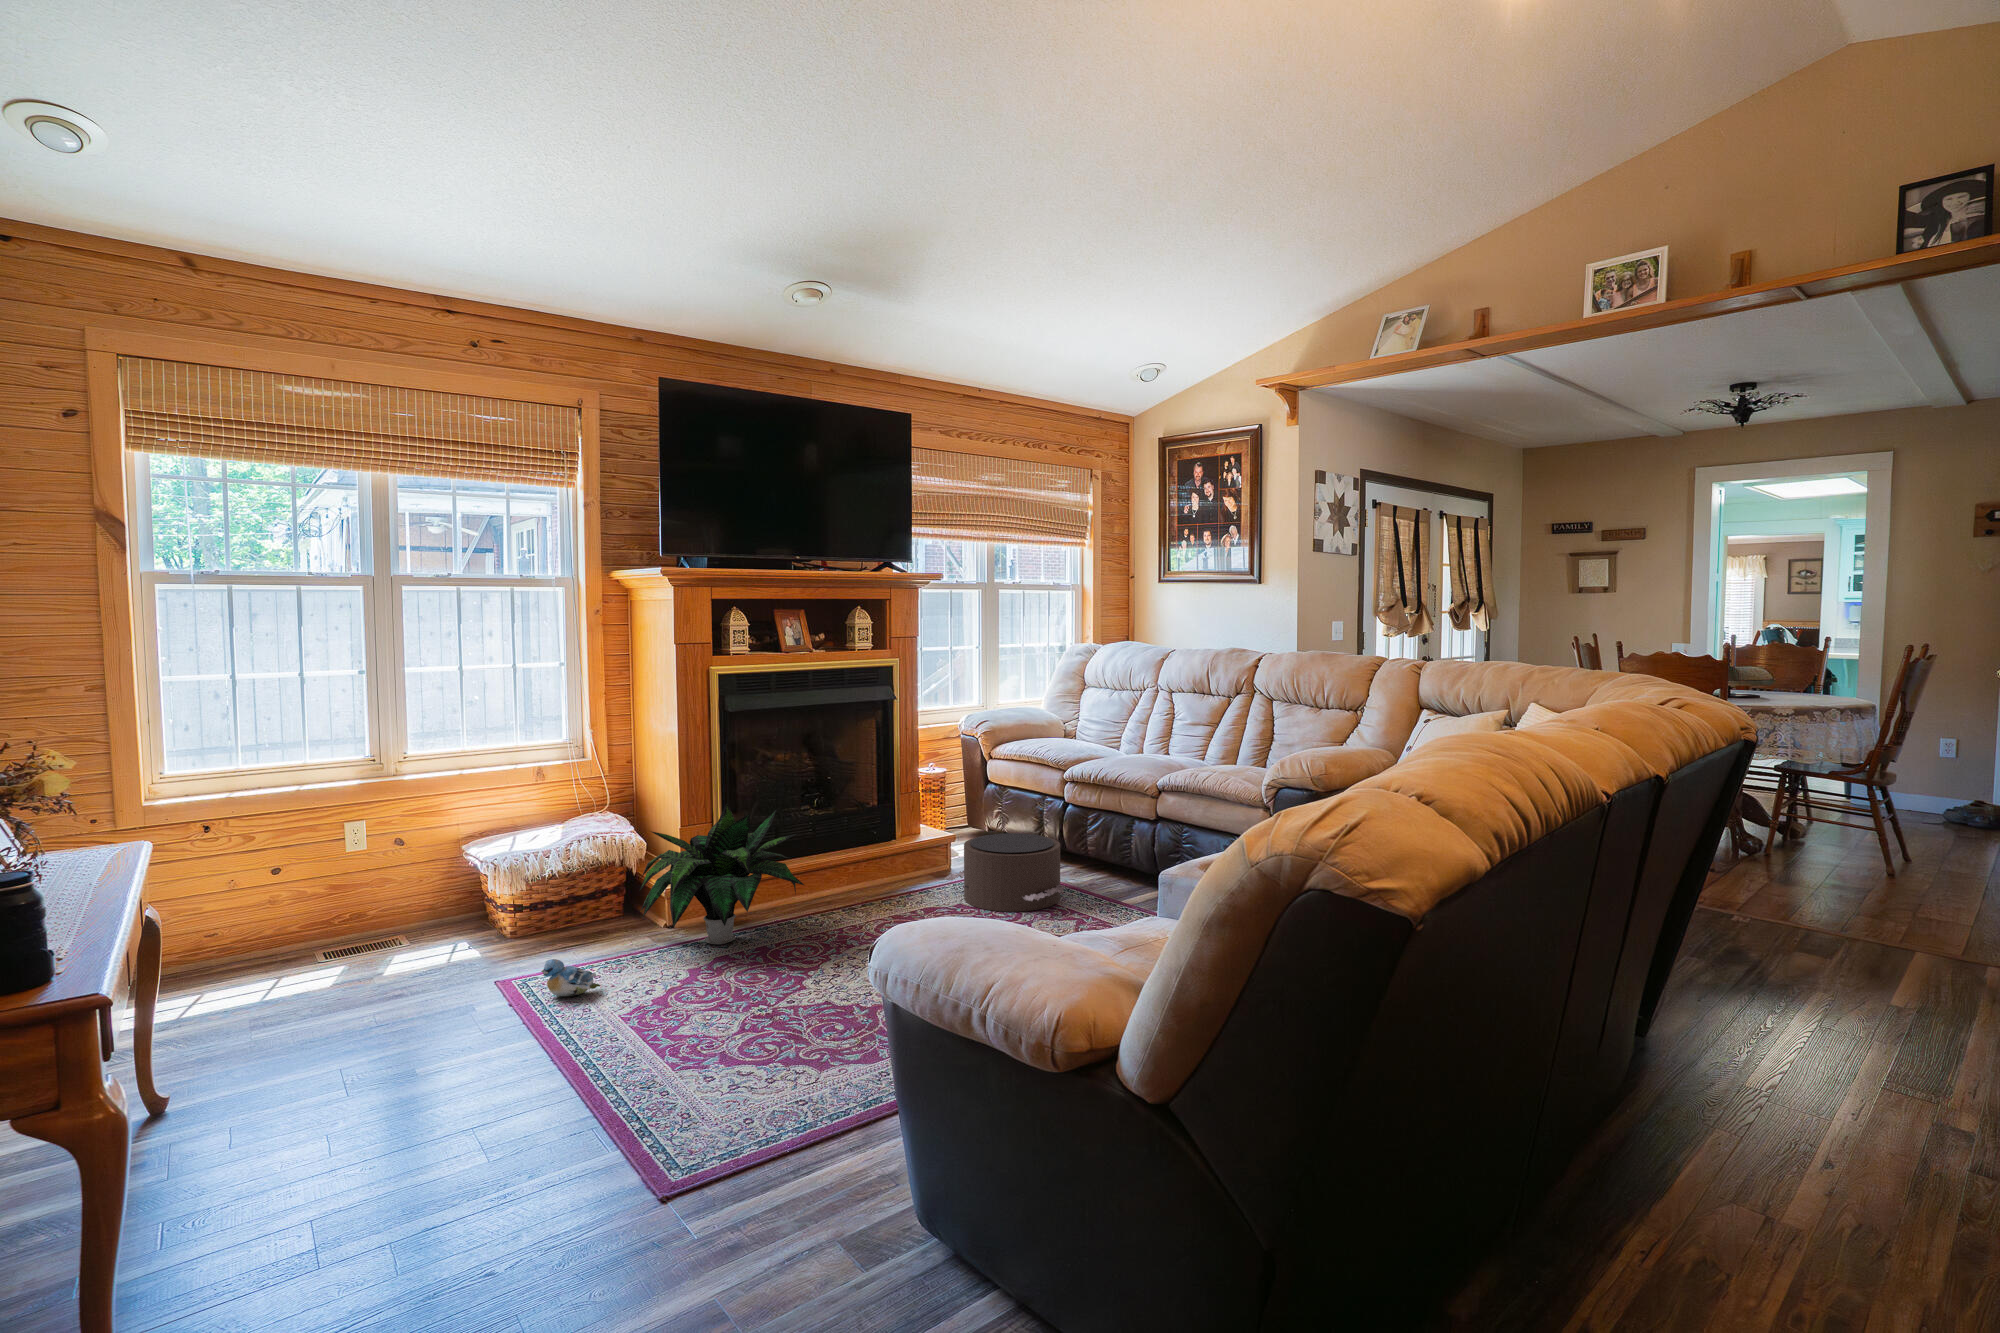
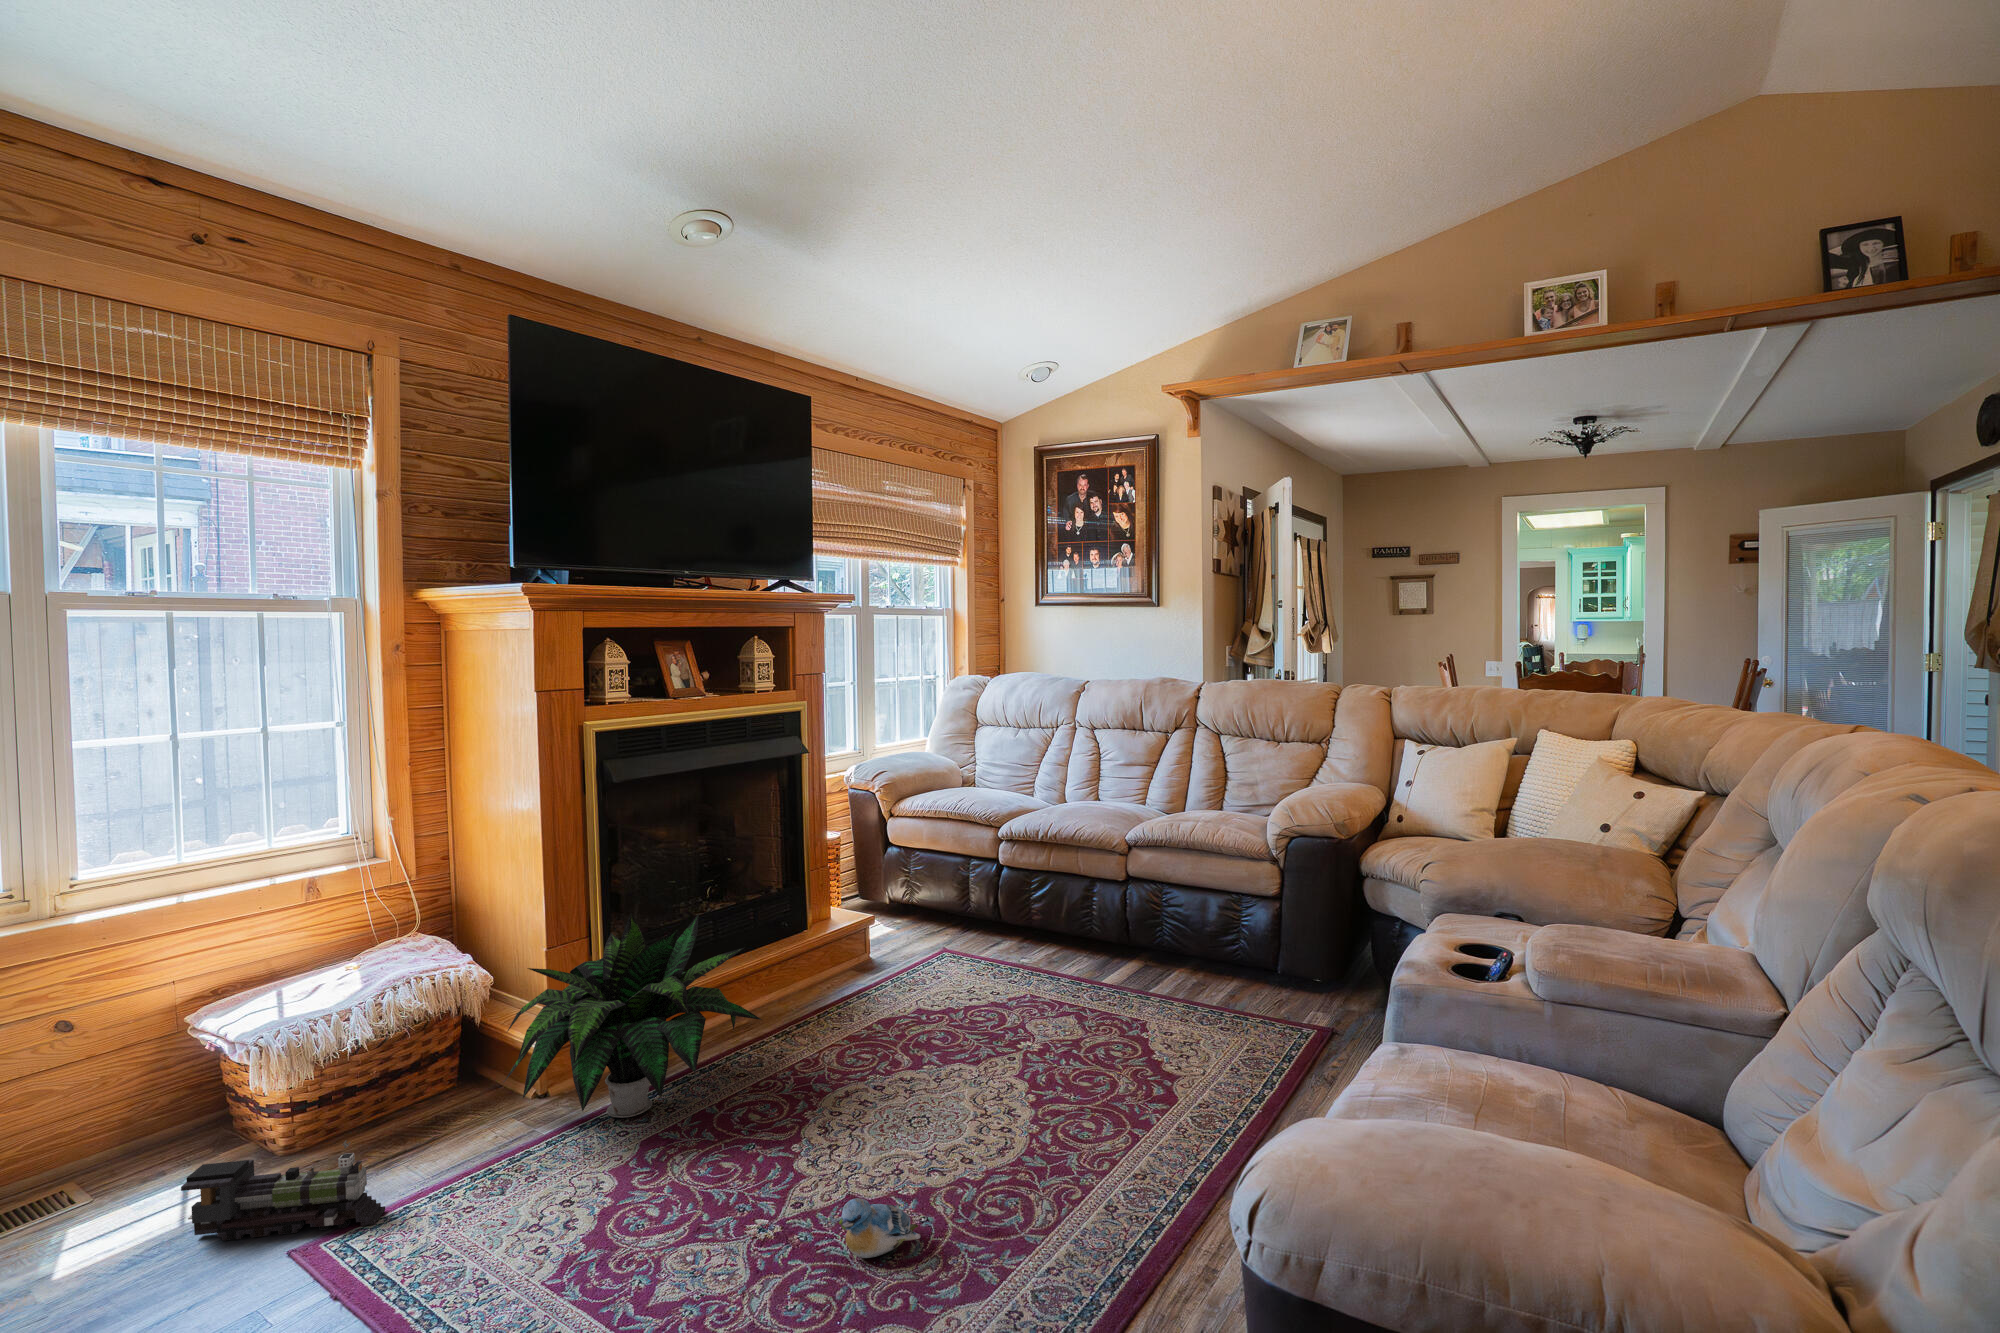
pouf: present [944,833,1068,912] -> none [889,907,1049,1011]
toy train: none [443,922,554,977] -> present [181,1140,385,1241]
plush toy: present [541,959,600,996] -> present [839,1198,920,1258]

